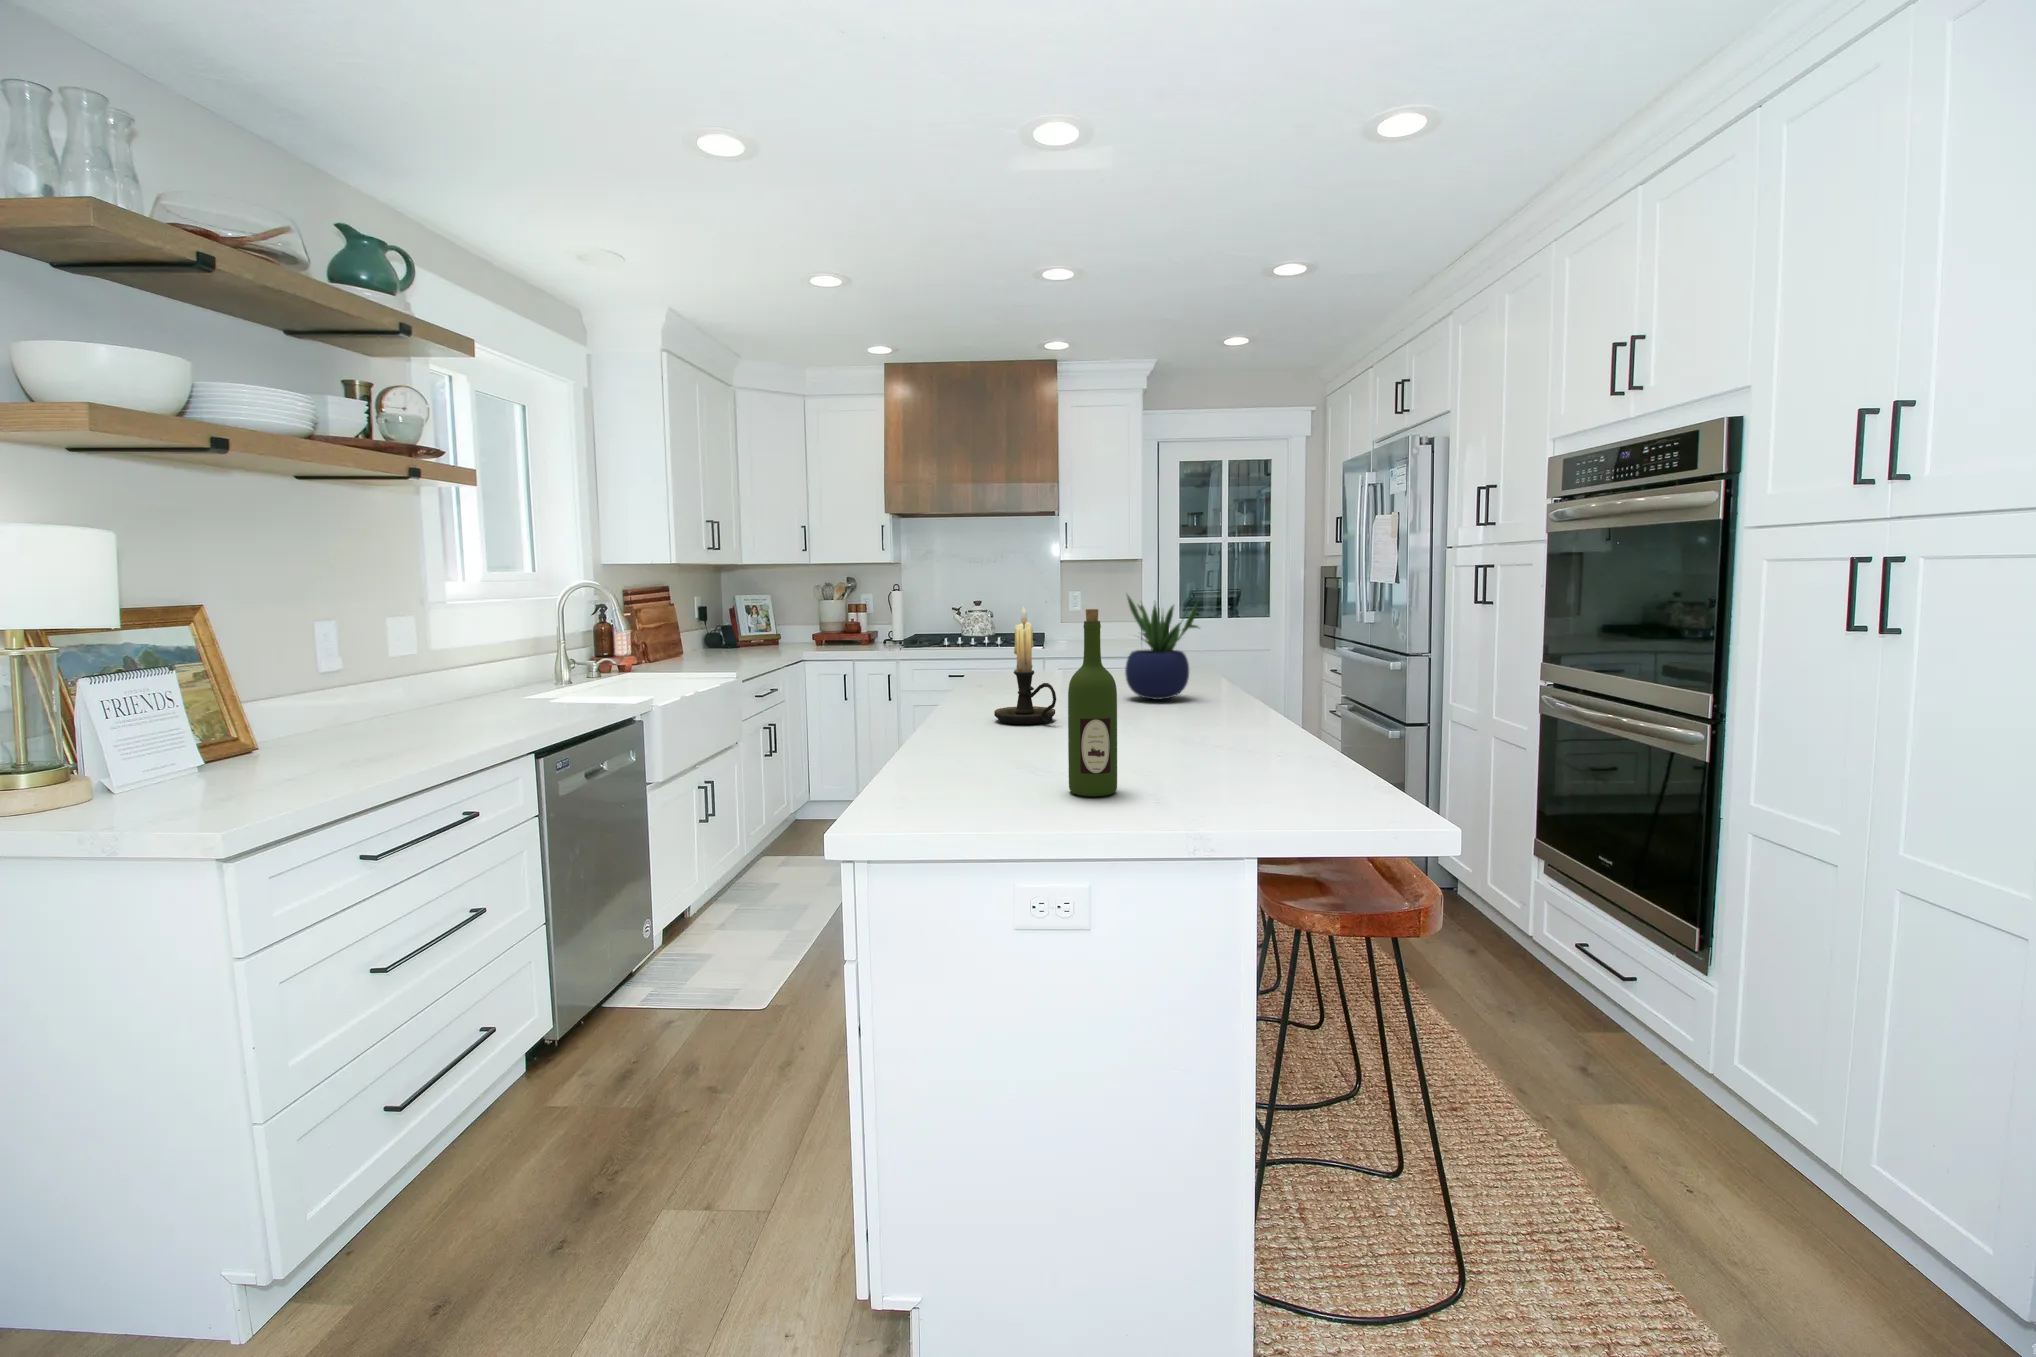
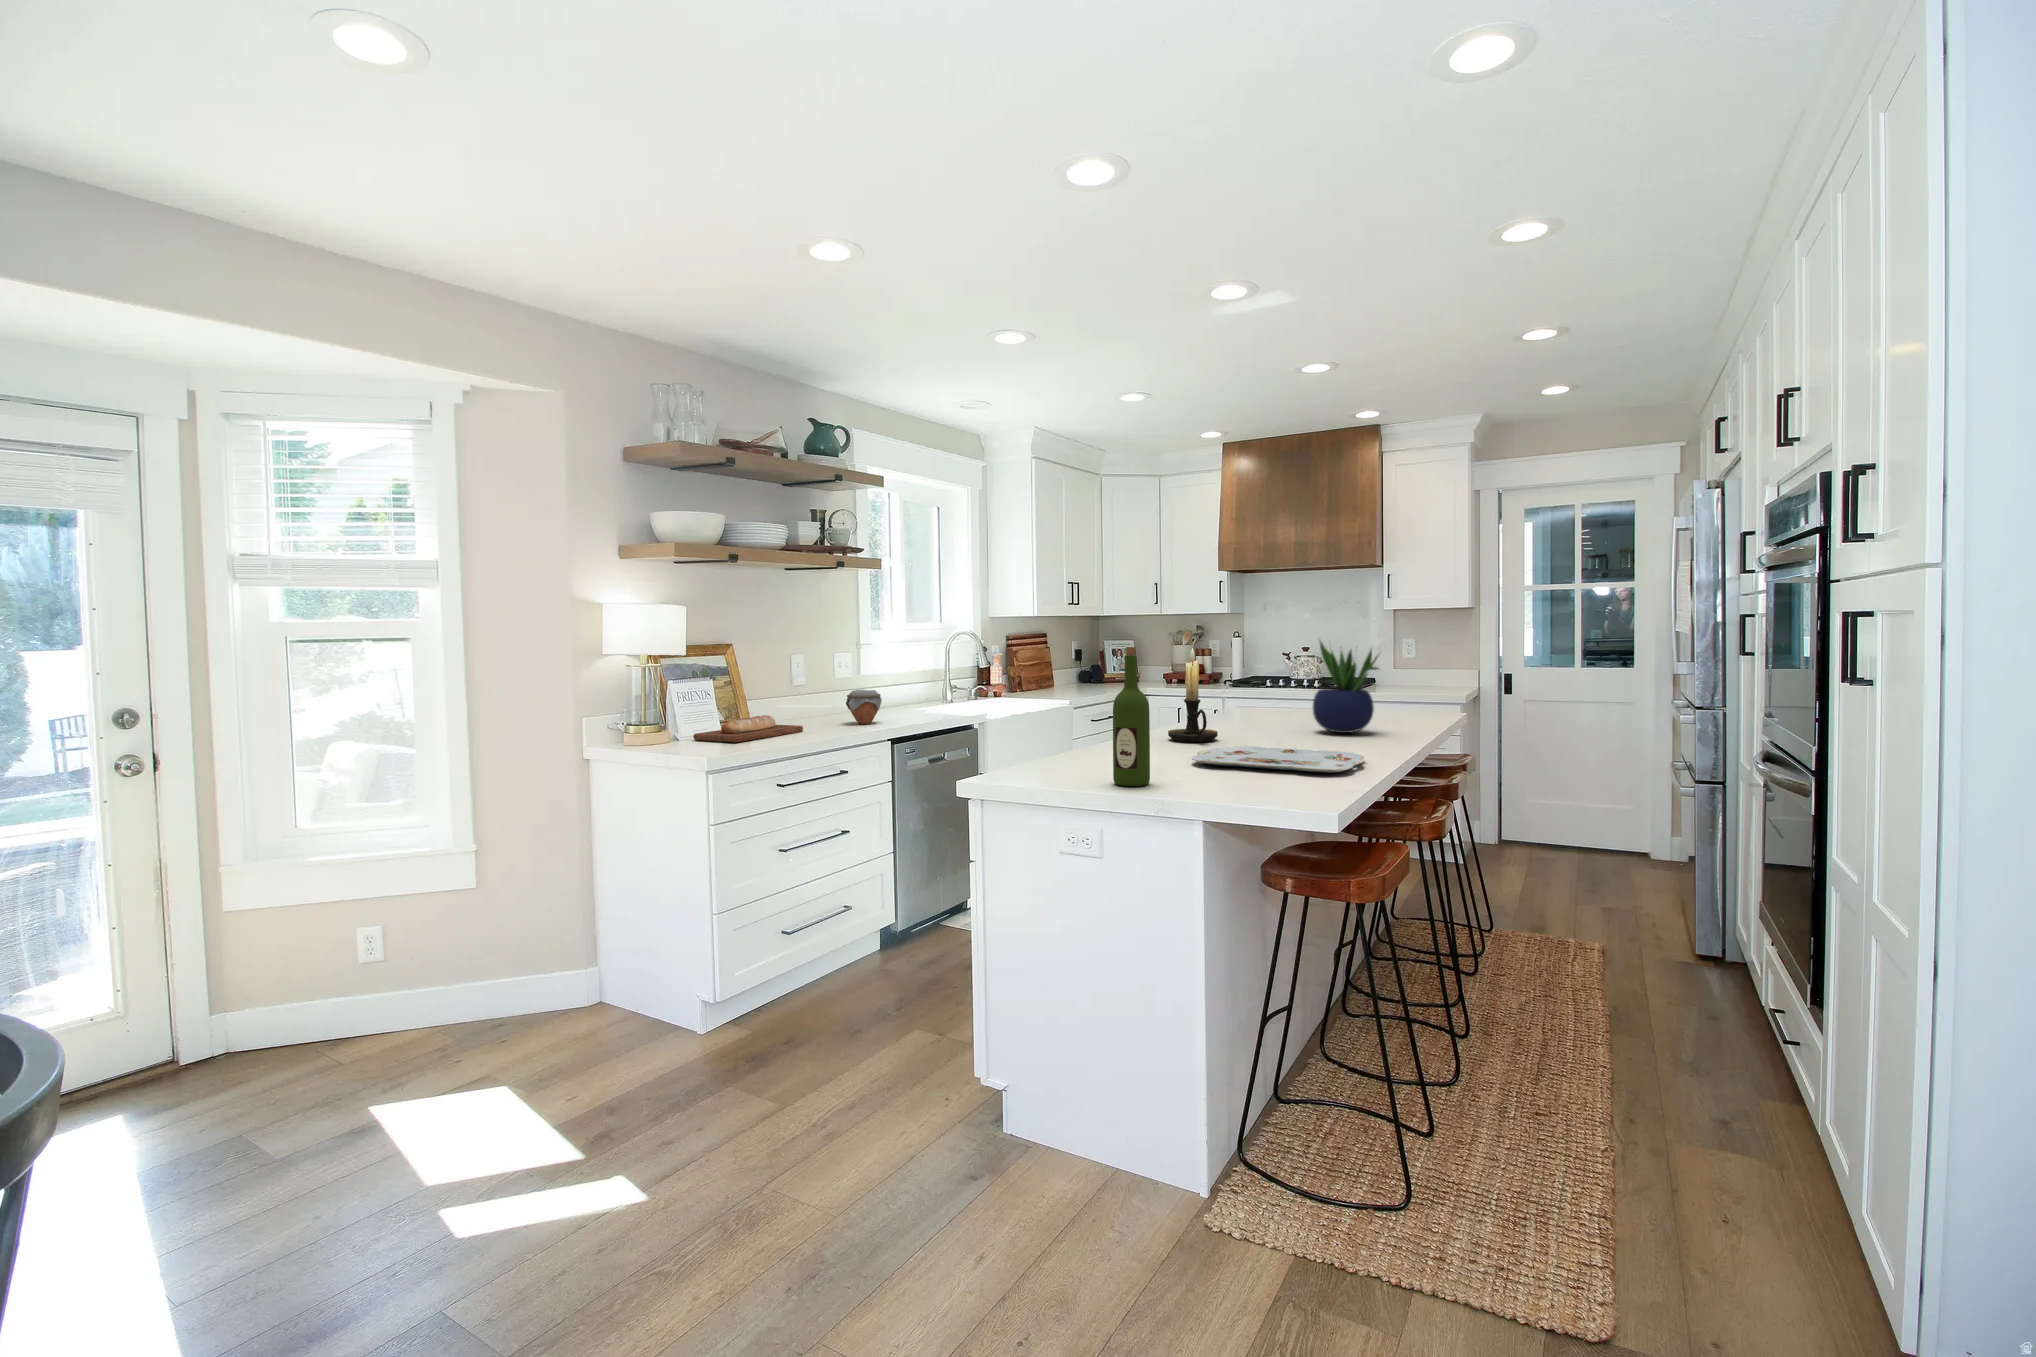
jar: none [442,676,506,731] -> present [846,690,882,724]
serving tray: none [1086,723,1284,753] -> present [1192,746,1364,773]
bread loaf: none [154,731,381,790] -> present [693,715,803,742]

